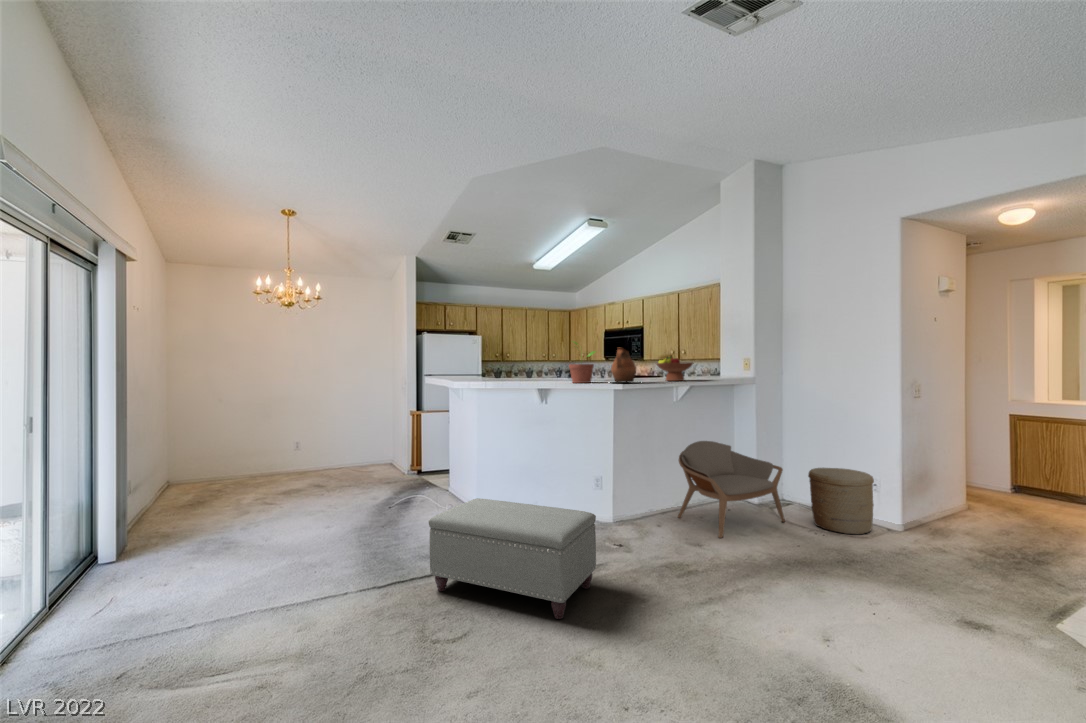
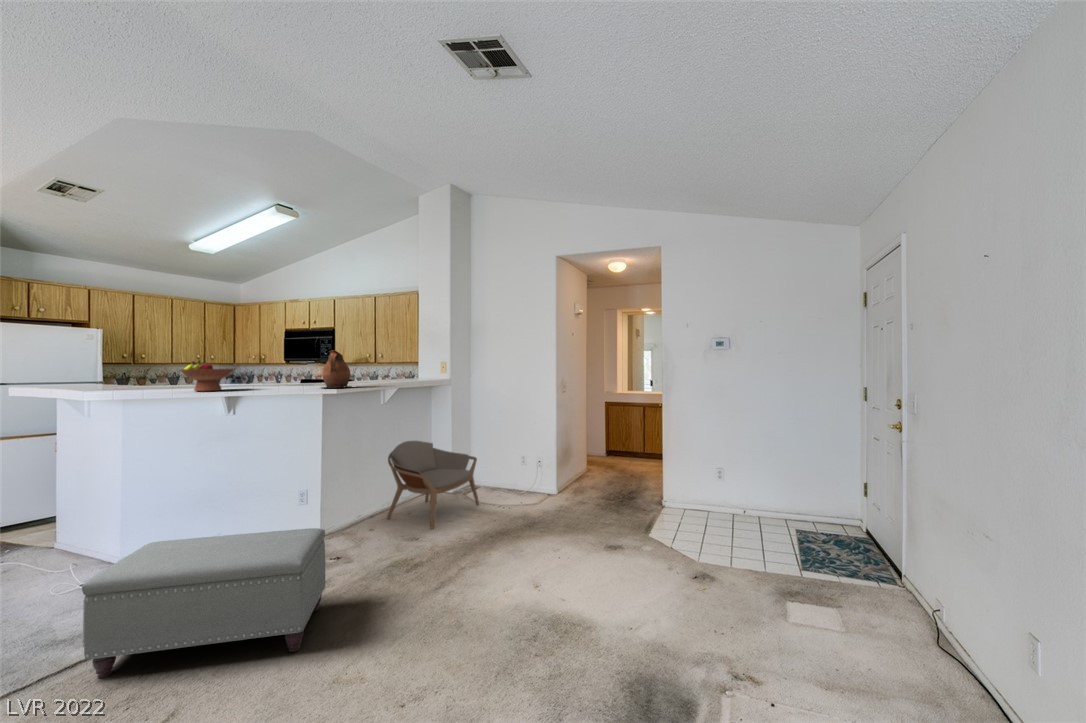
potted plant: present [569,342,595,383] -> none [269,342,304,389]
fruit bowl: present [657,356,694,381] -> present [180,361,234,391]
woven basket: present [808,468,874,534] -> none [496,452,542,504]

